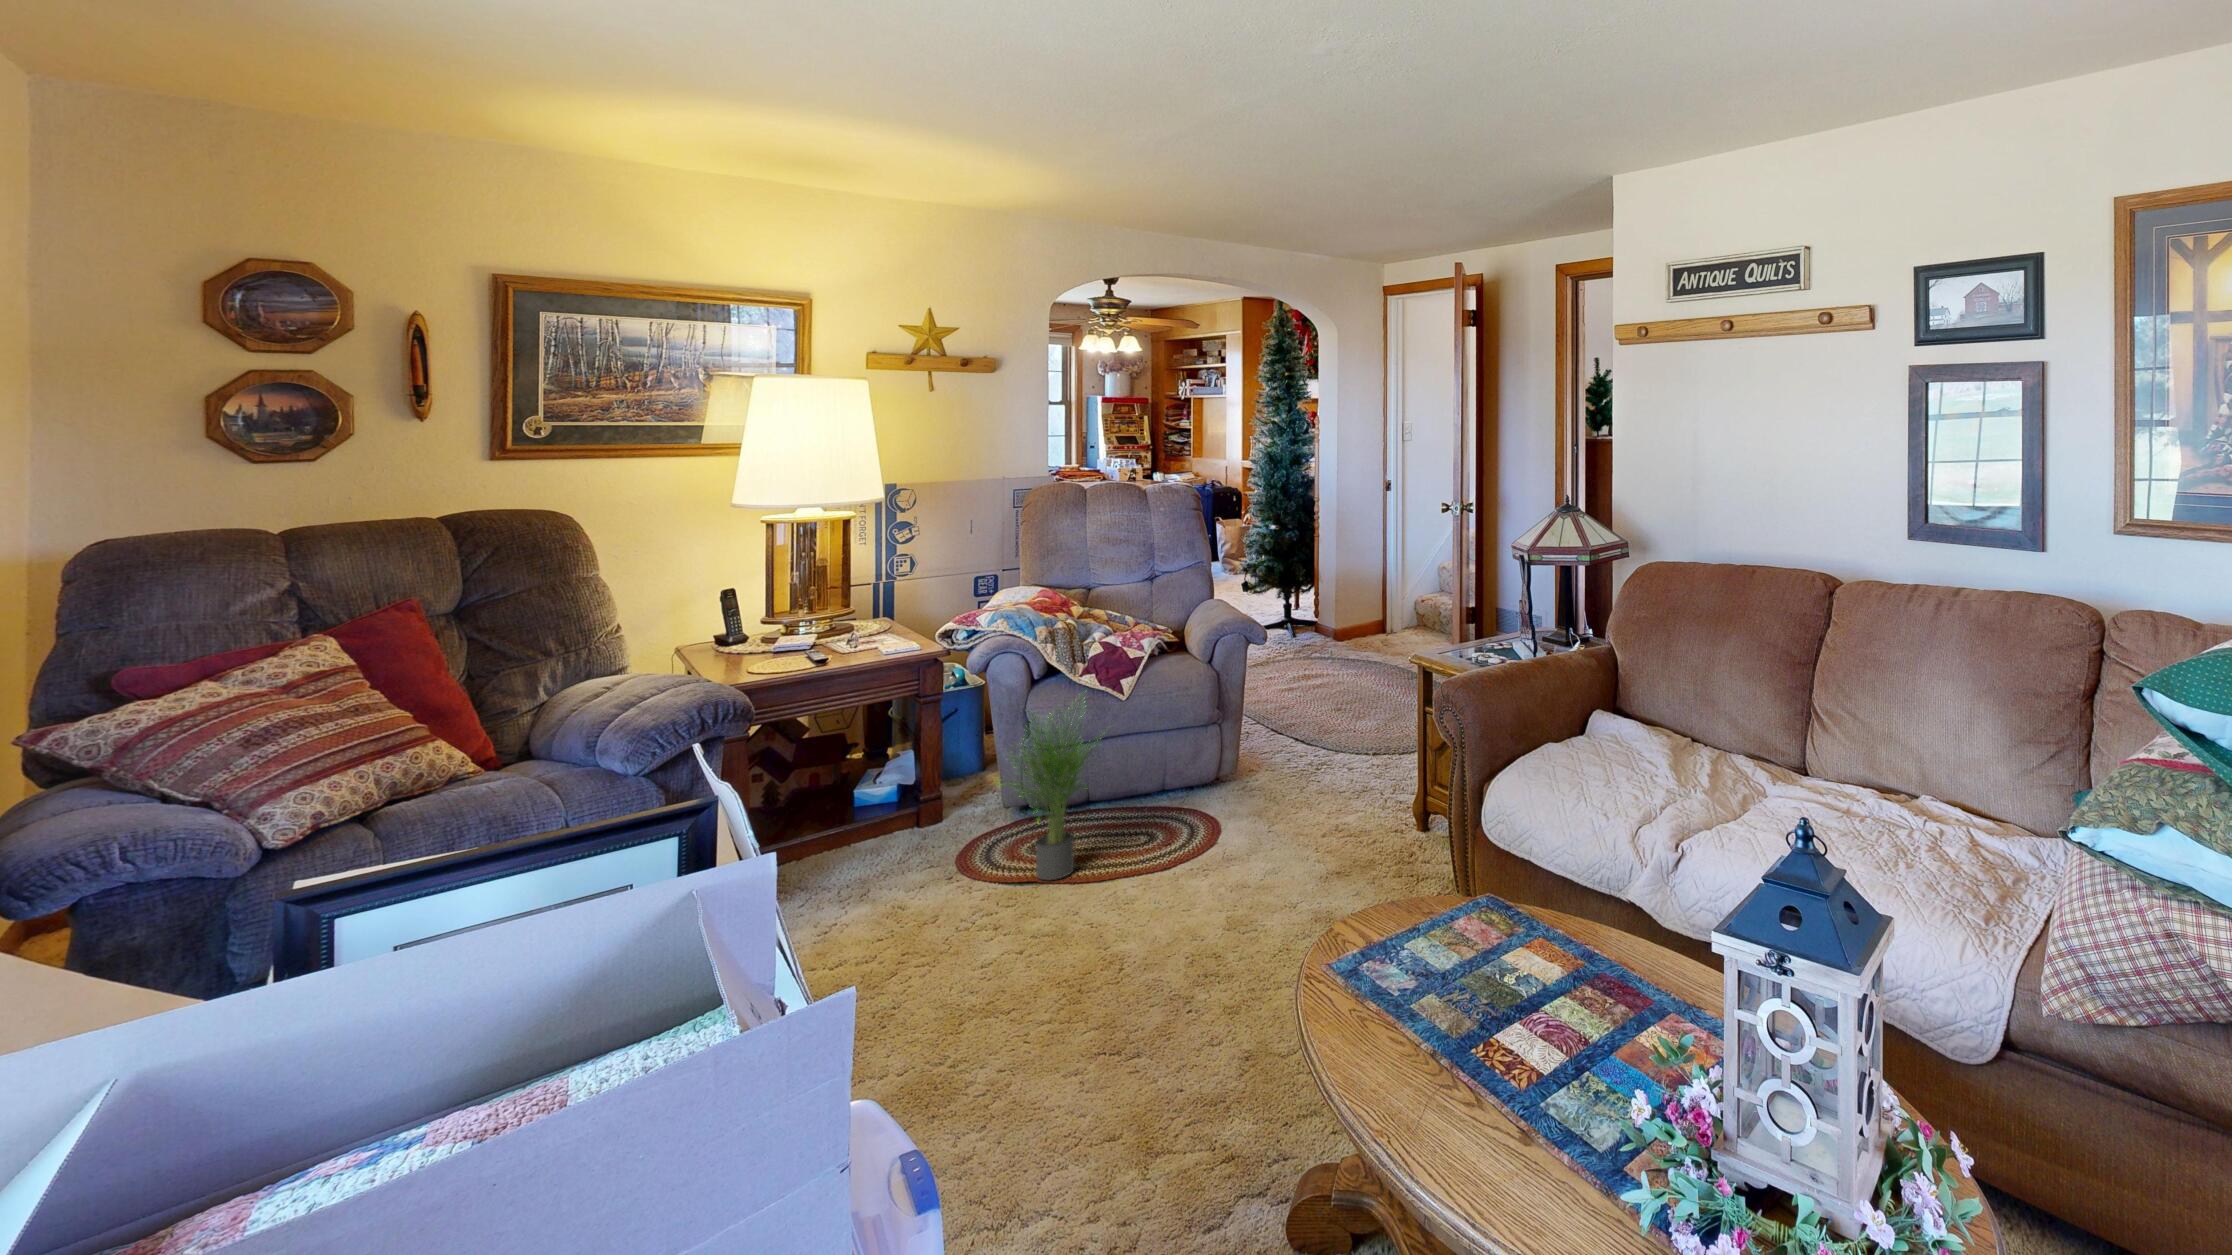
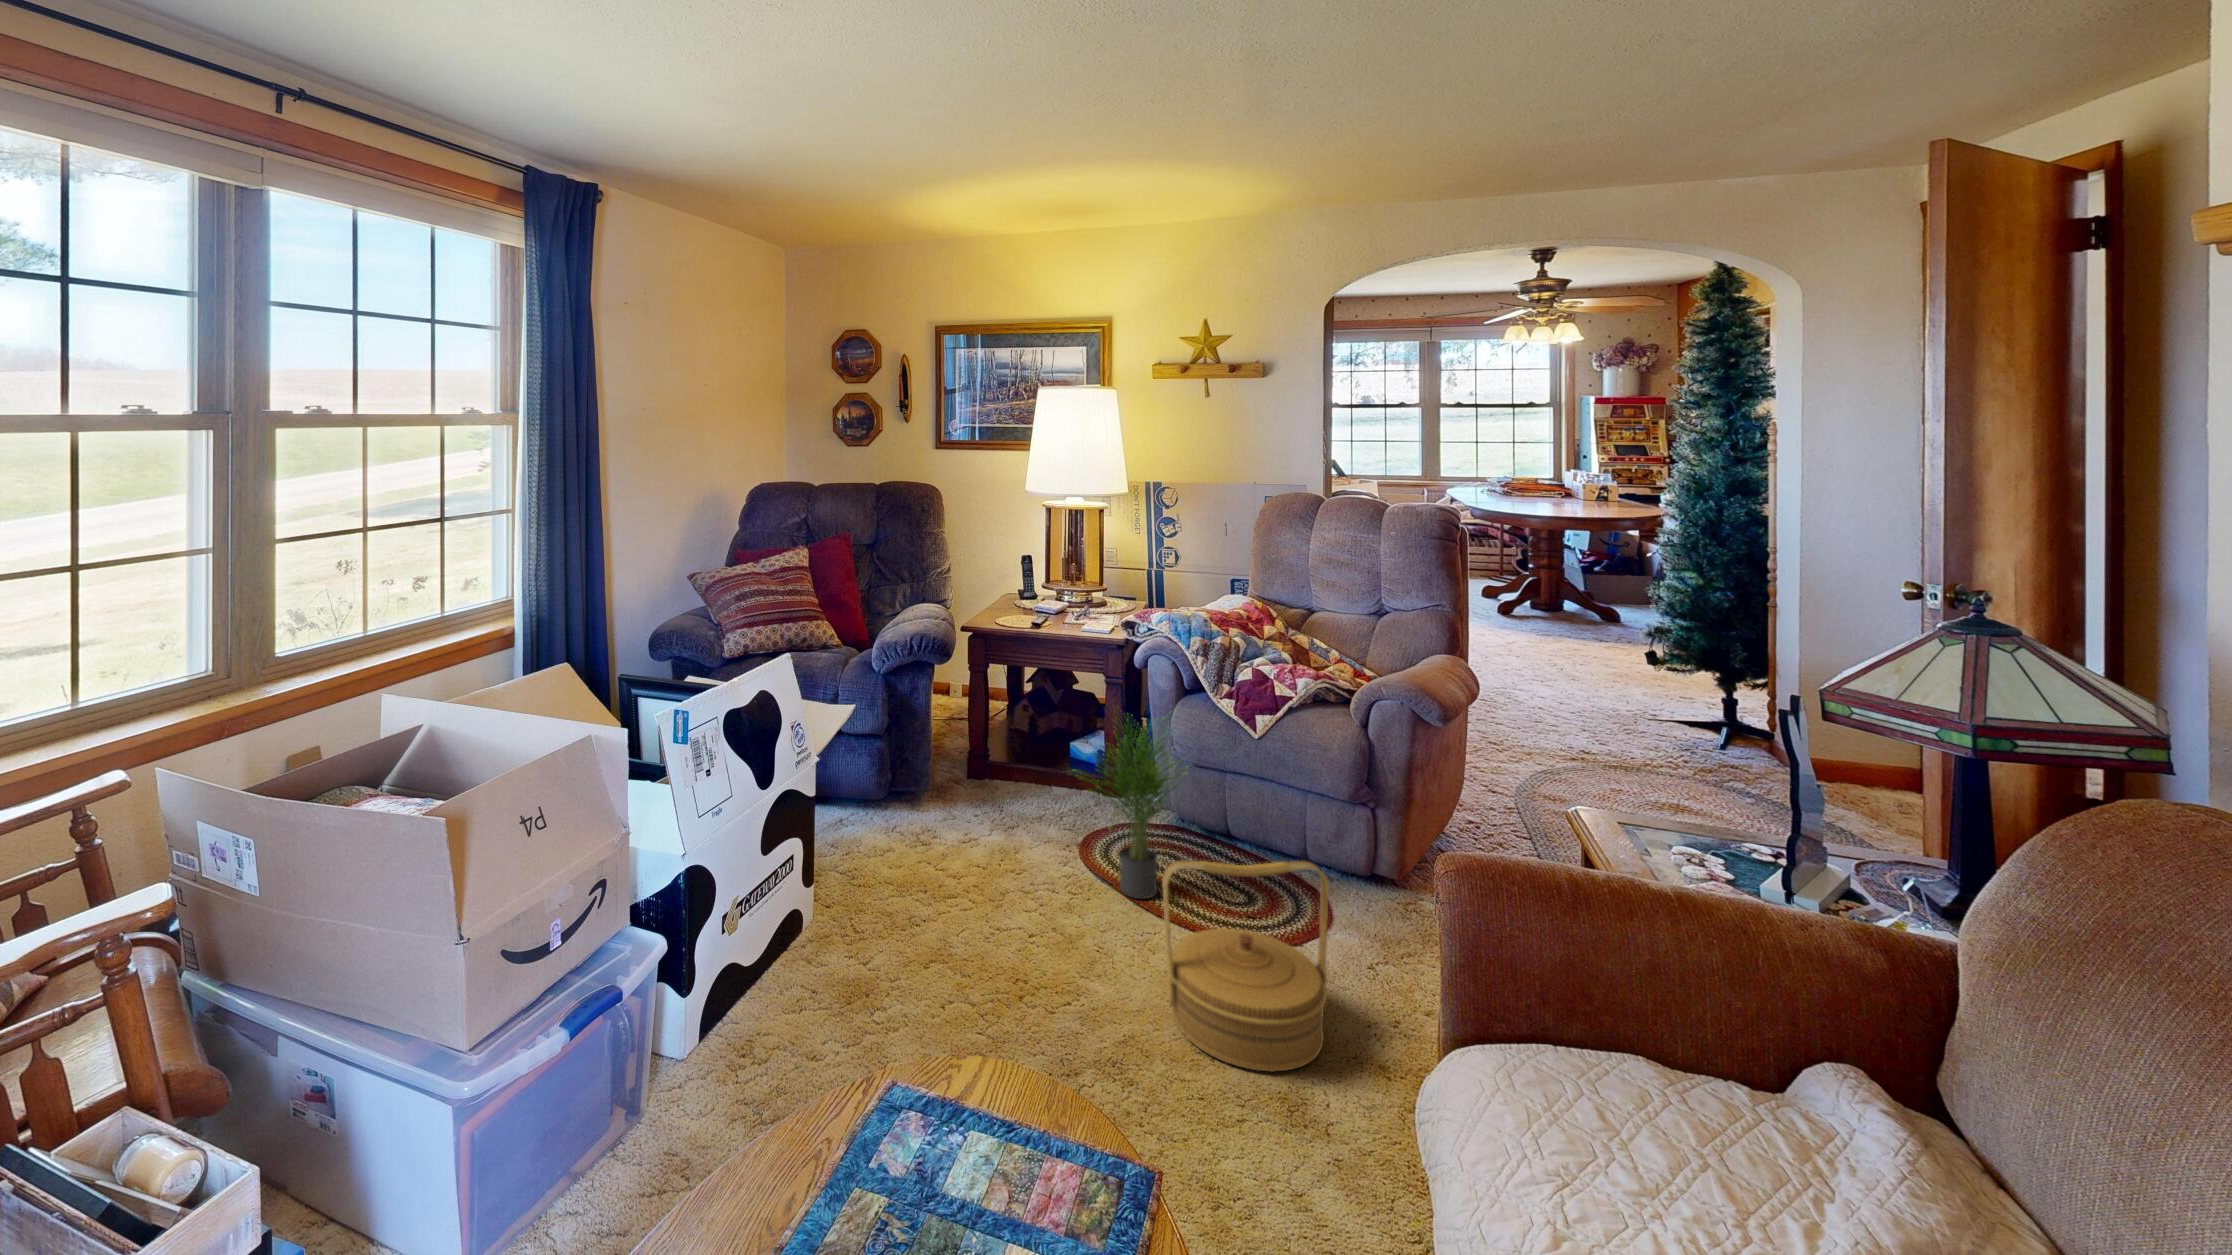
basket: none [1166,761,1288,933] -> present [1162,861,1329,1071]

